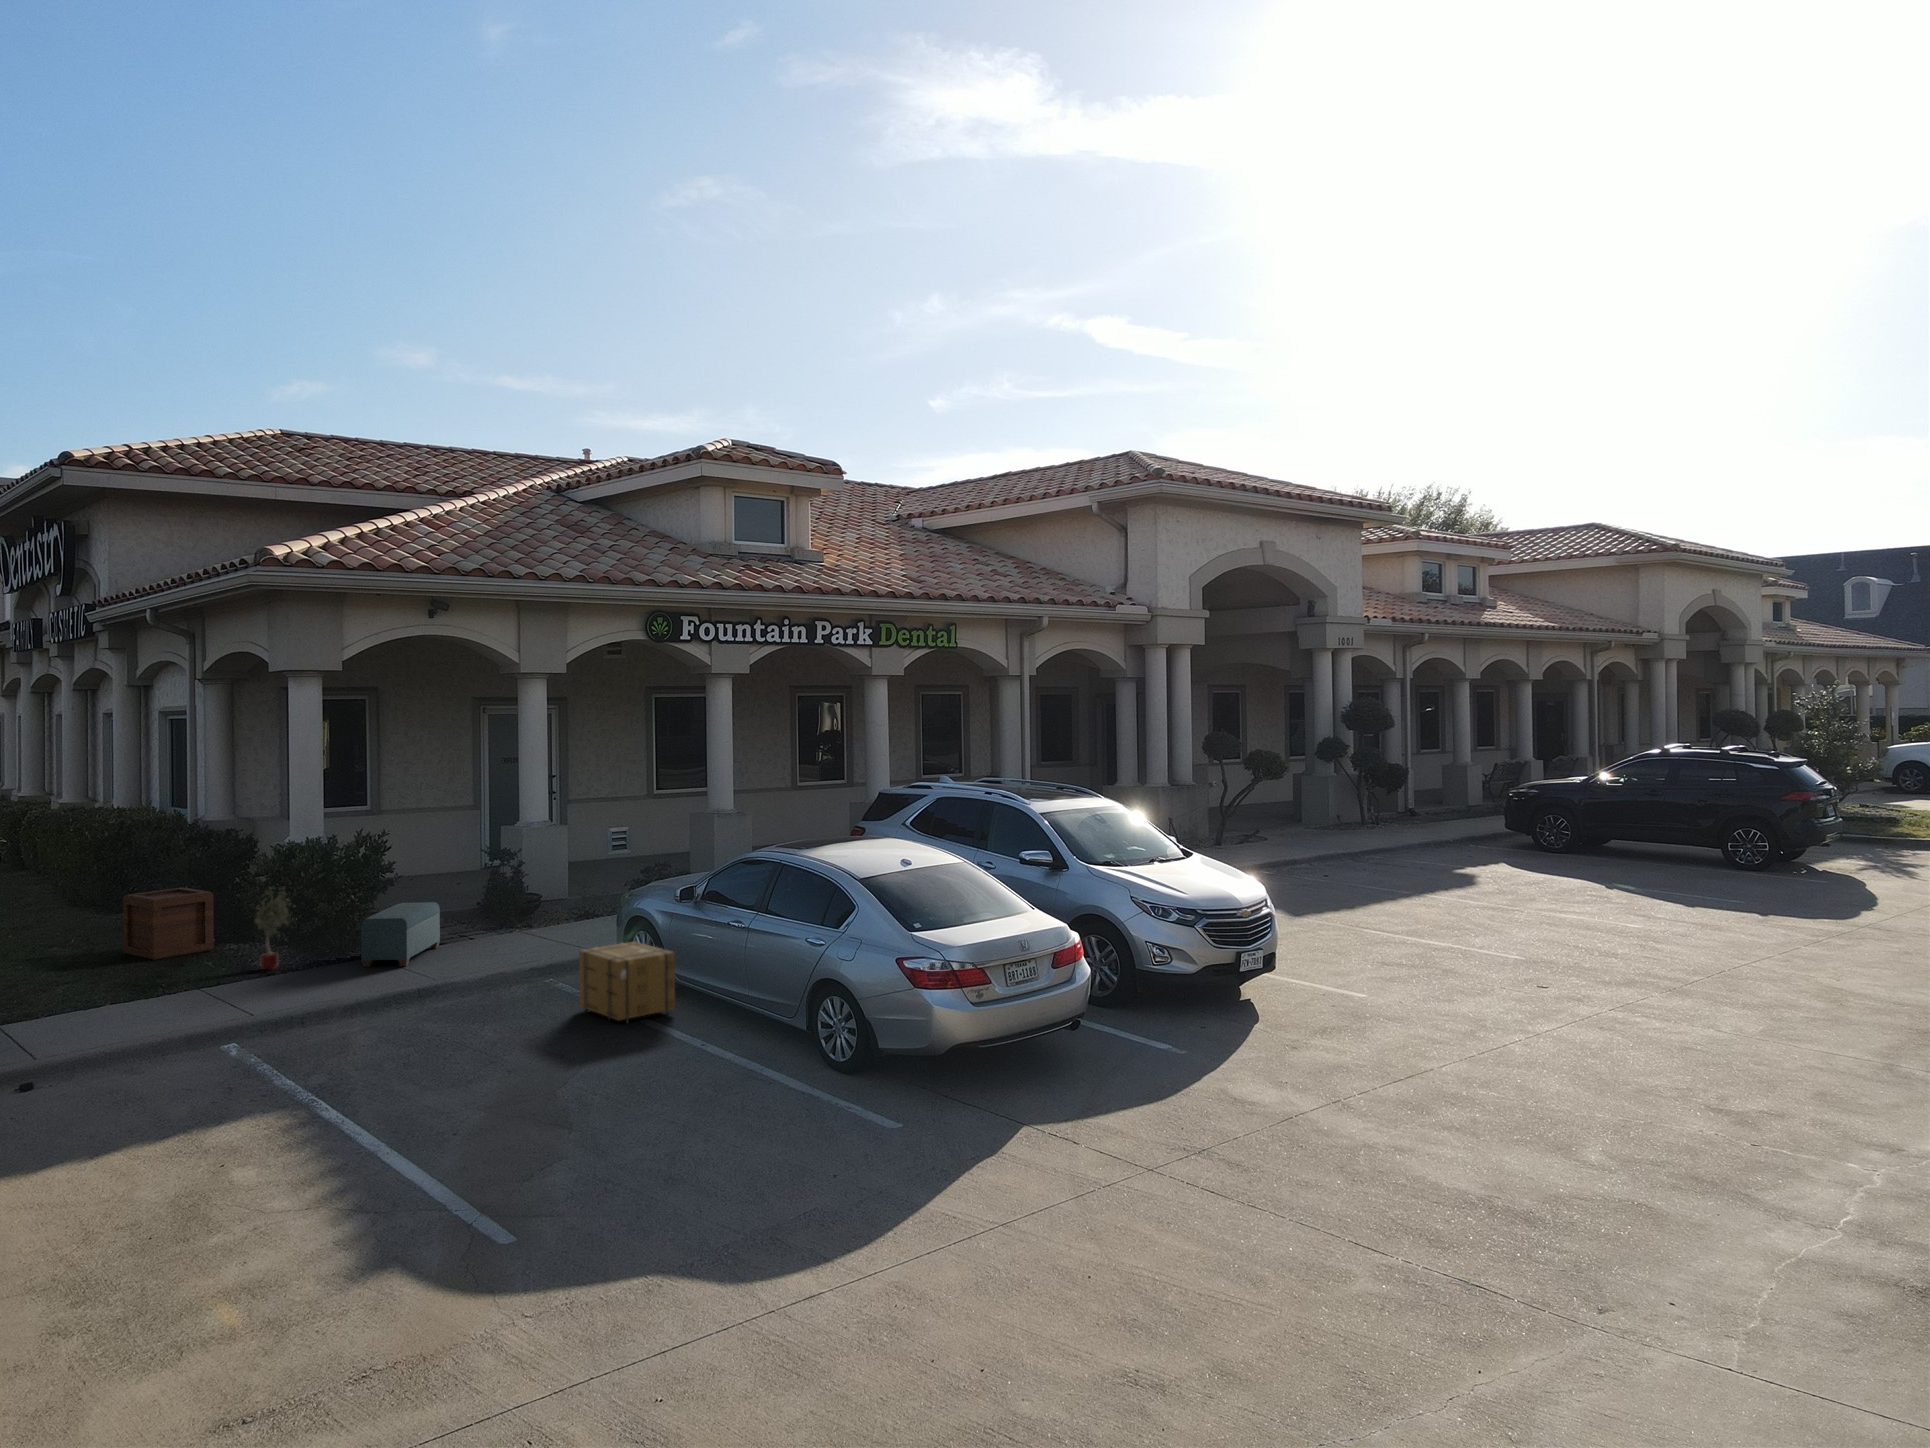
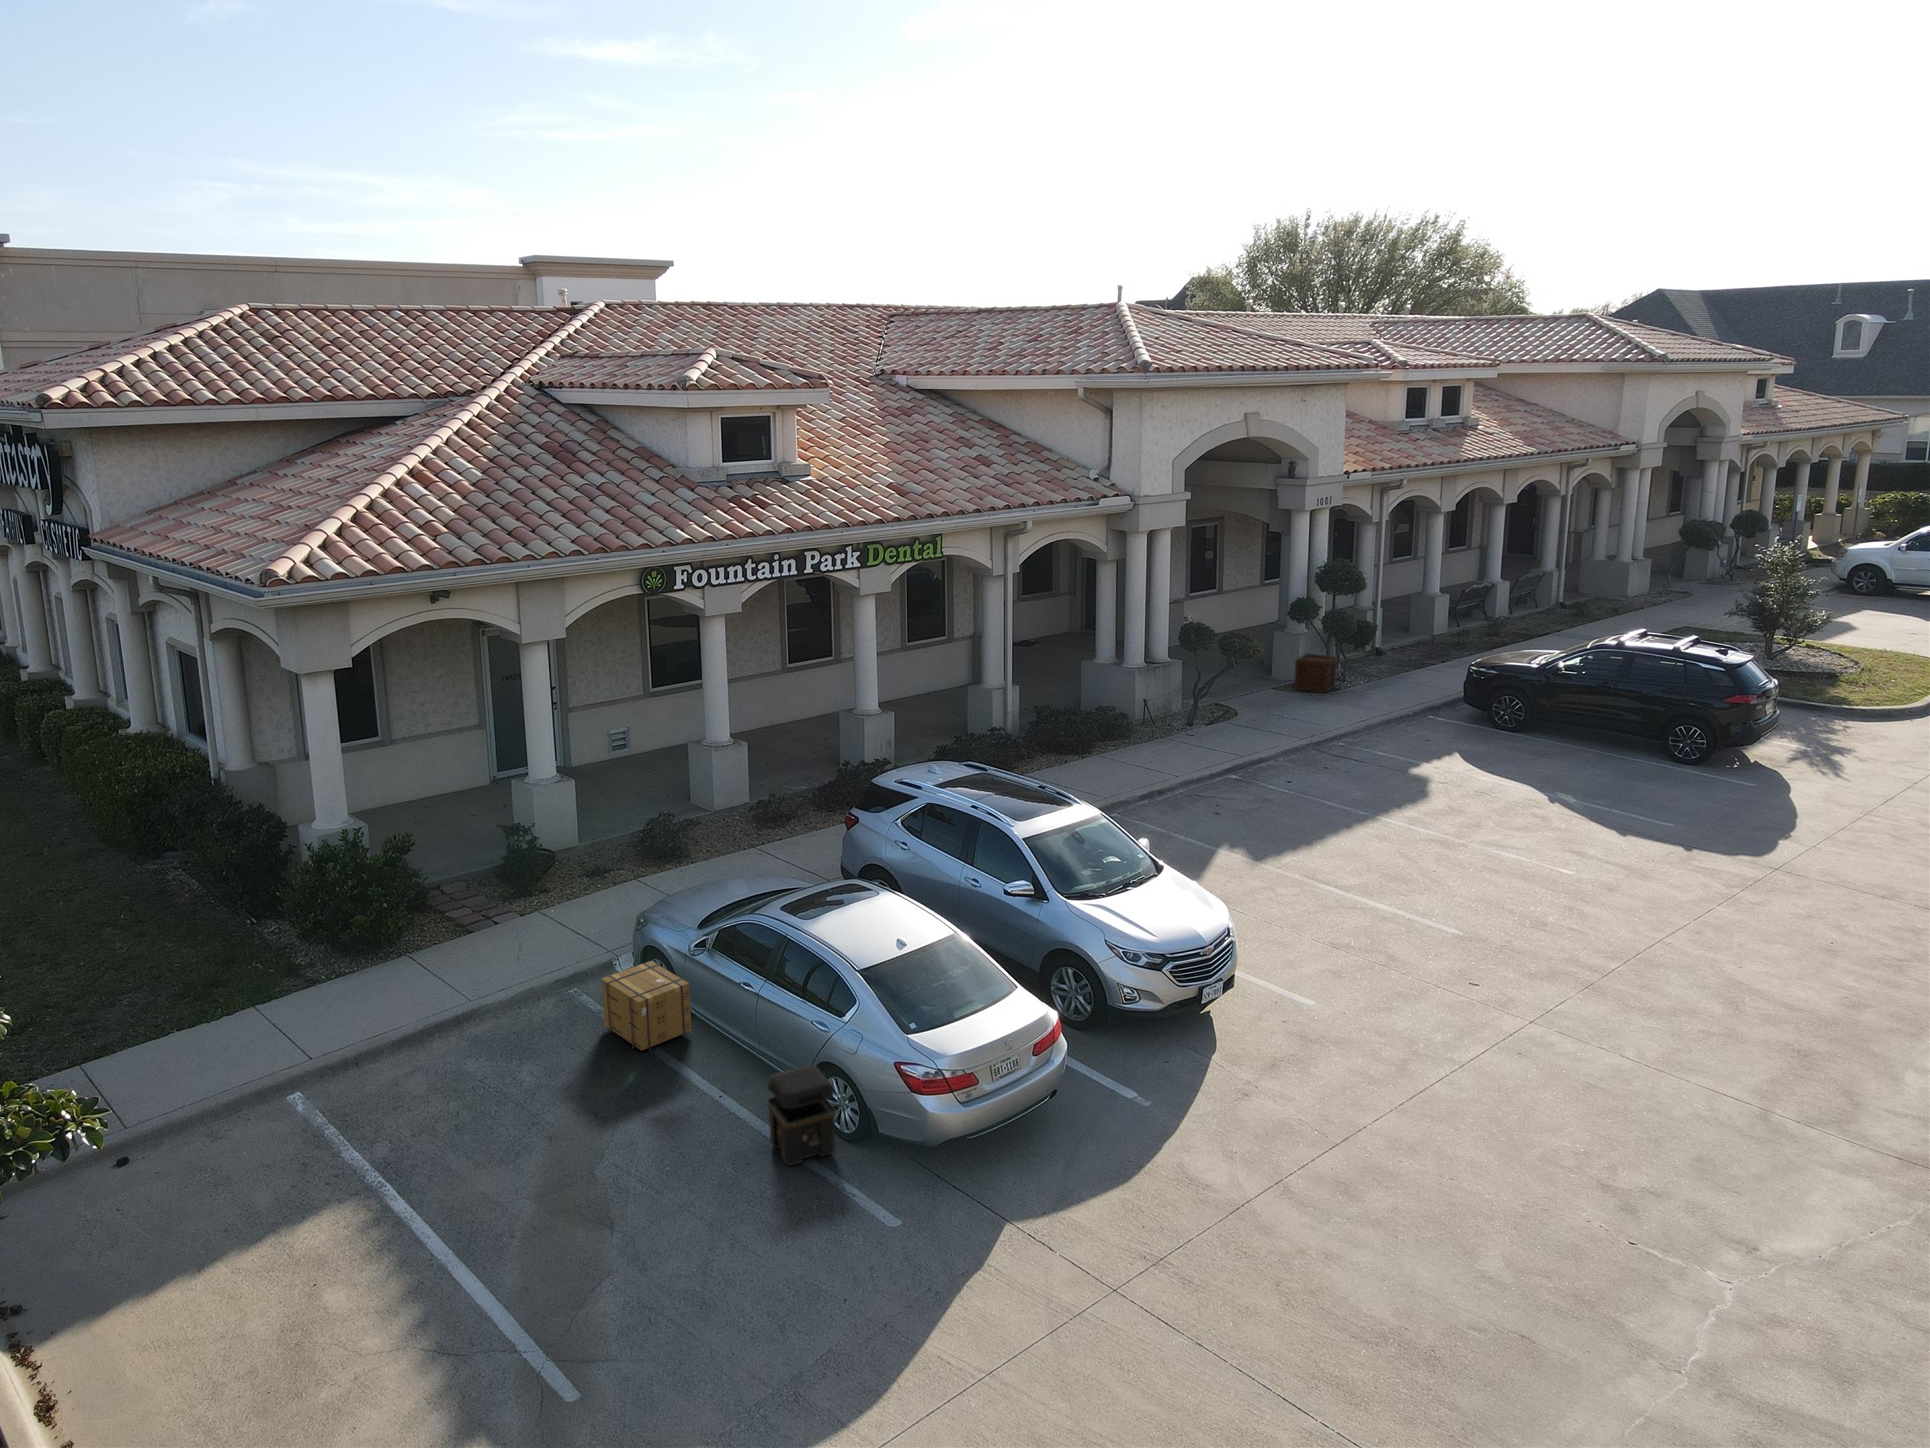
wooden crate: present [123,887,214,960] -> present [1294,653,1337,693]
potted tree: present [255,887,297,970] -> none [293,884,339,958]
bench: present [361,902,440,967] -> none [394,876,466,951]
toolbox: none [755,987,831,1090] -> present [768,1065,835,1165]

